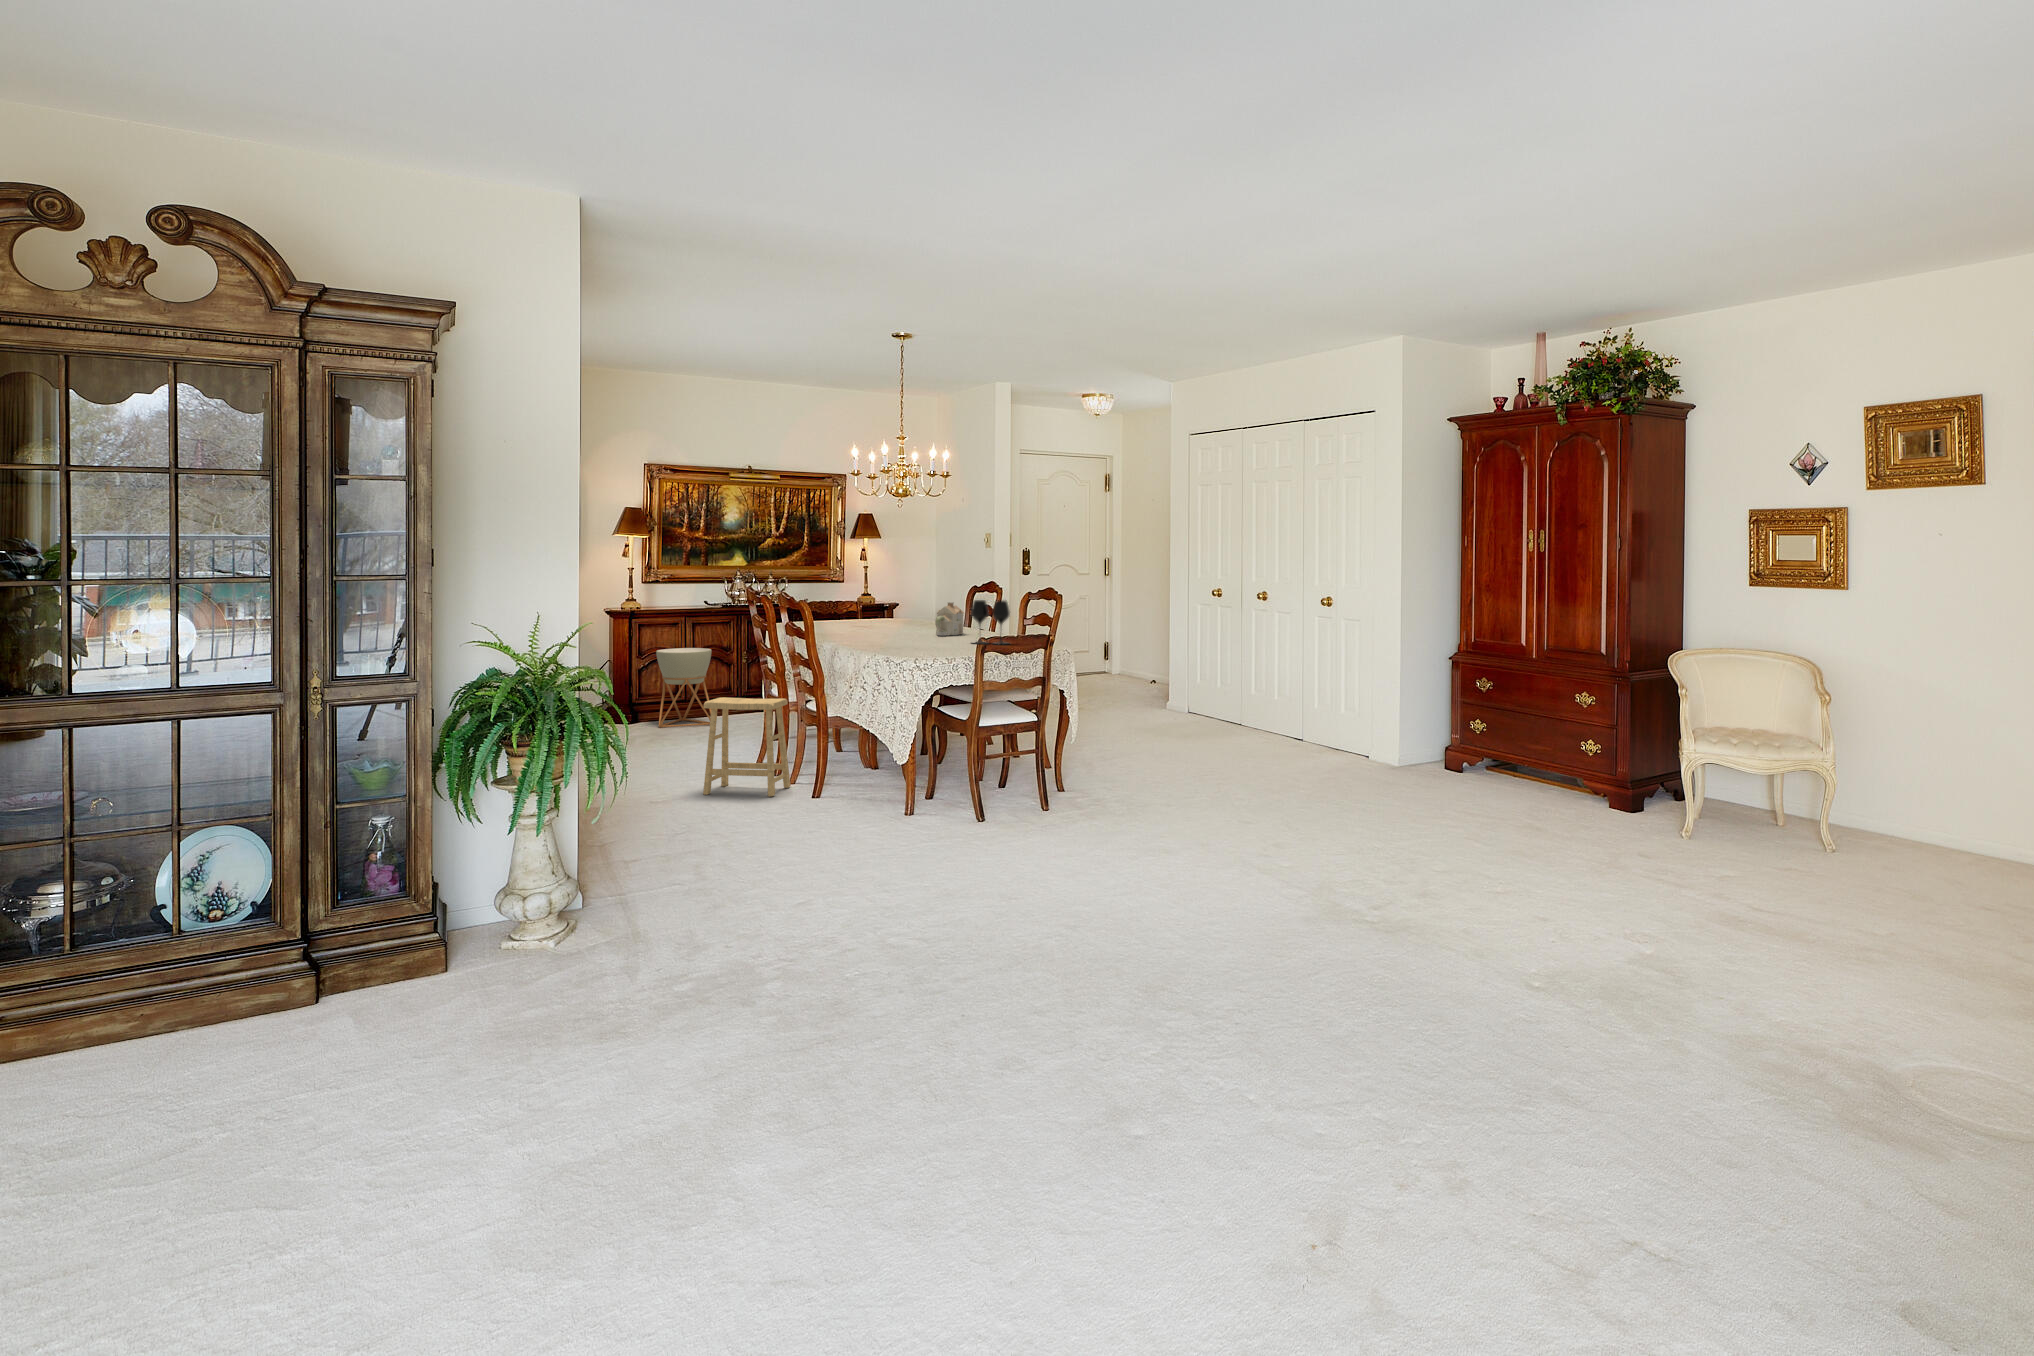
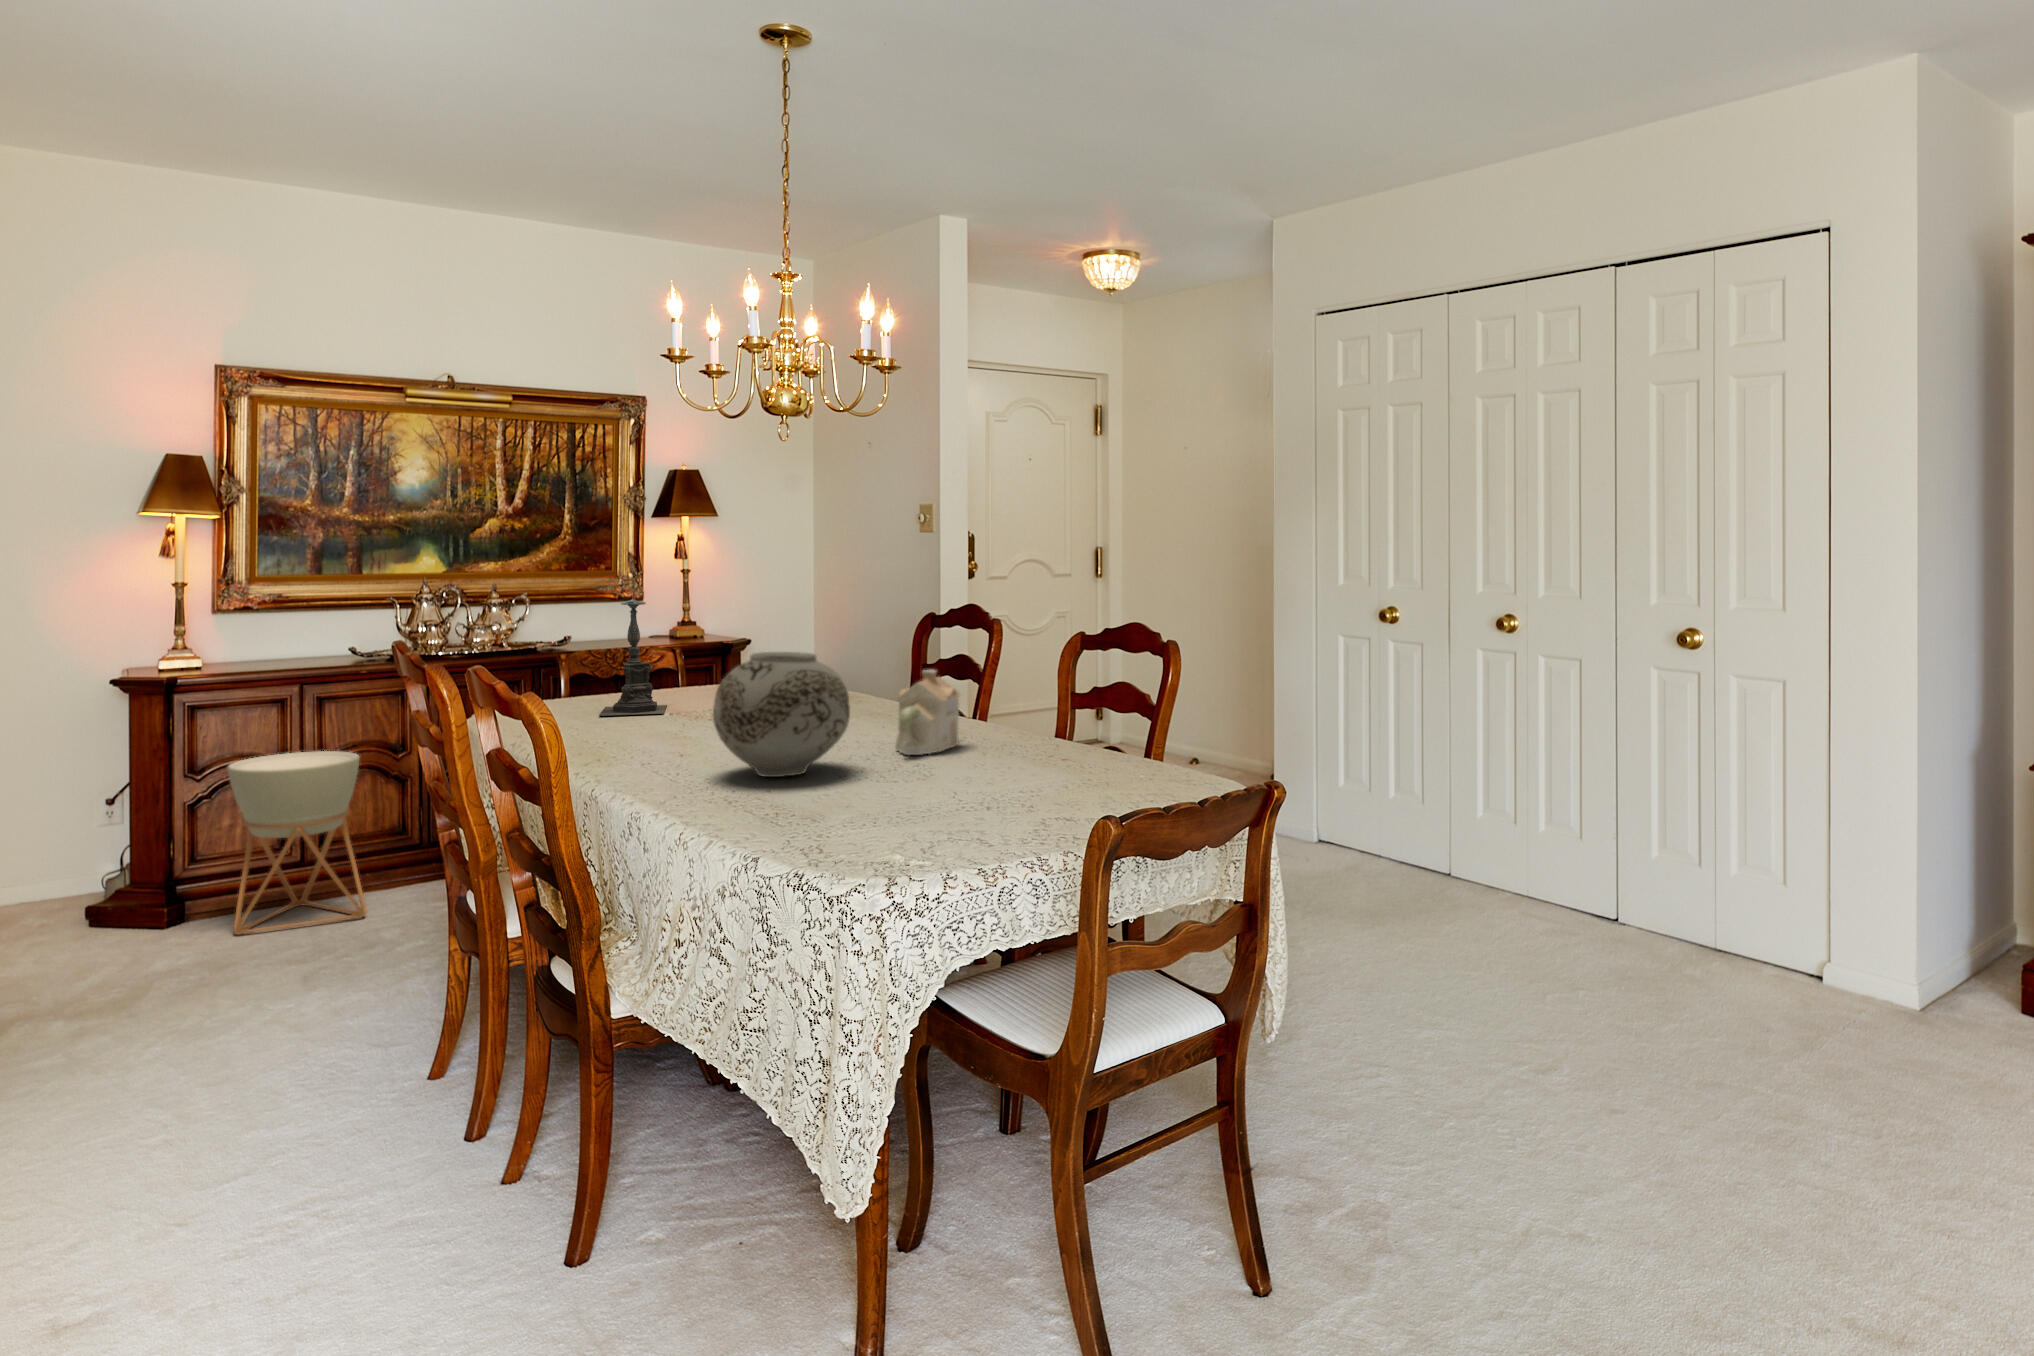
candle holder: none [819,568,849,625] -> present [599,584,667,716]
vase: none [861,591,914,639] -> present [713,652,850,777]
wine glass: present [971,600,1010,644] -> none [1015,676,1123,796]
footstool: present [703,697,791,796] -> none [243,969,524,1286]

